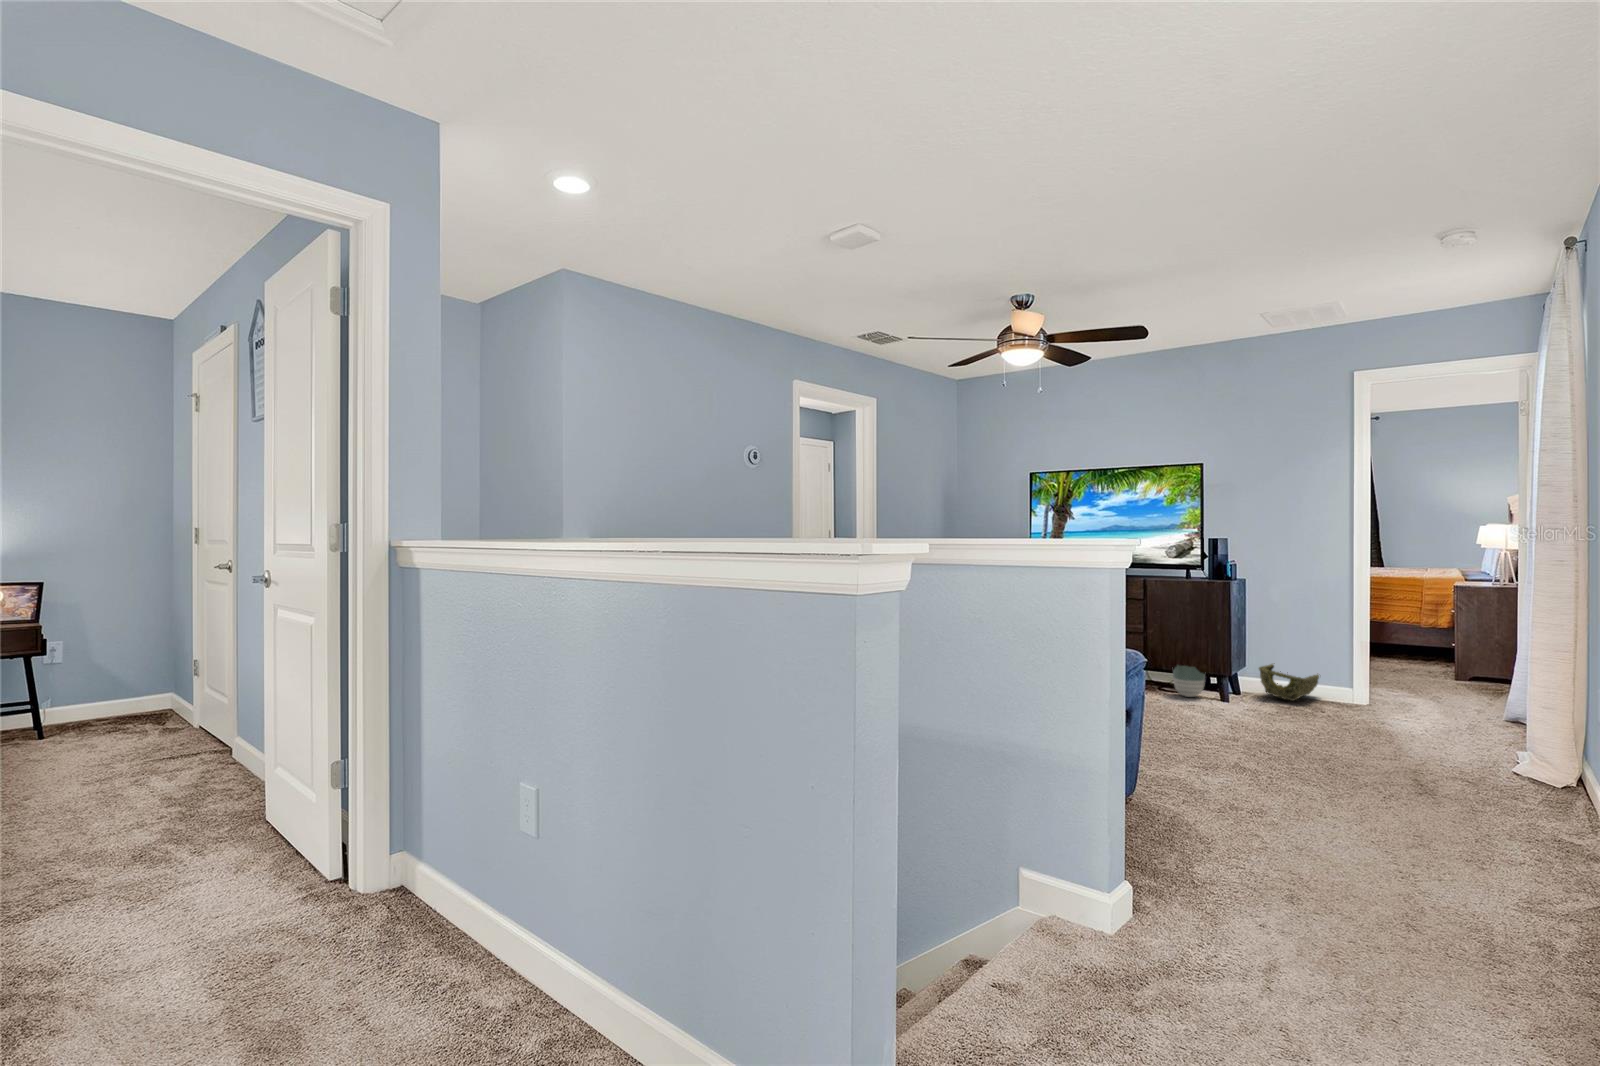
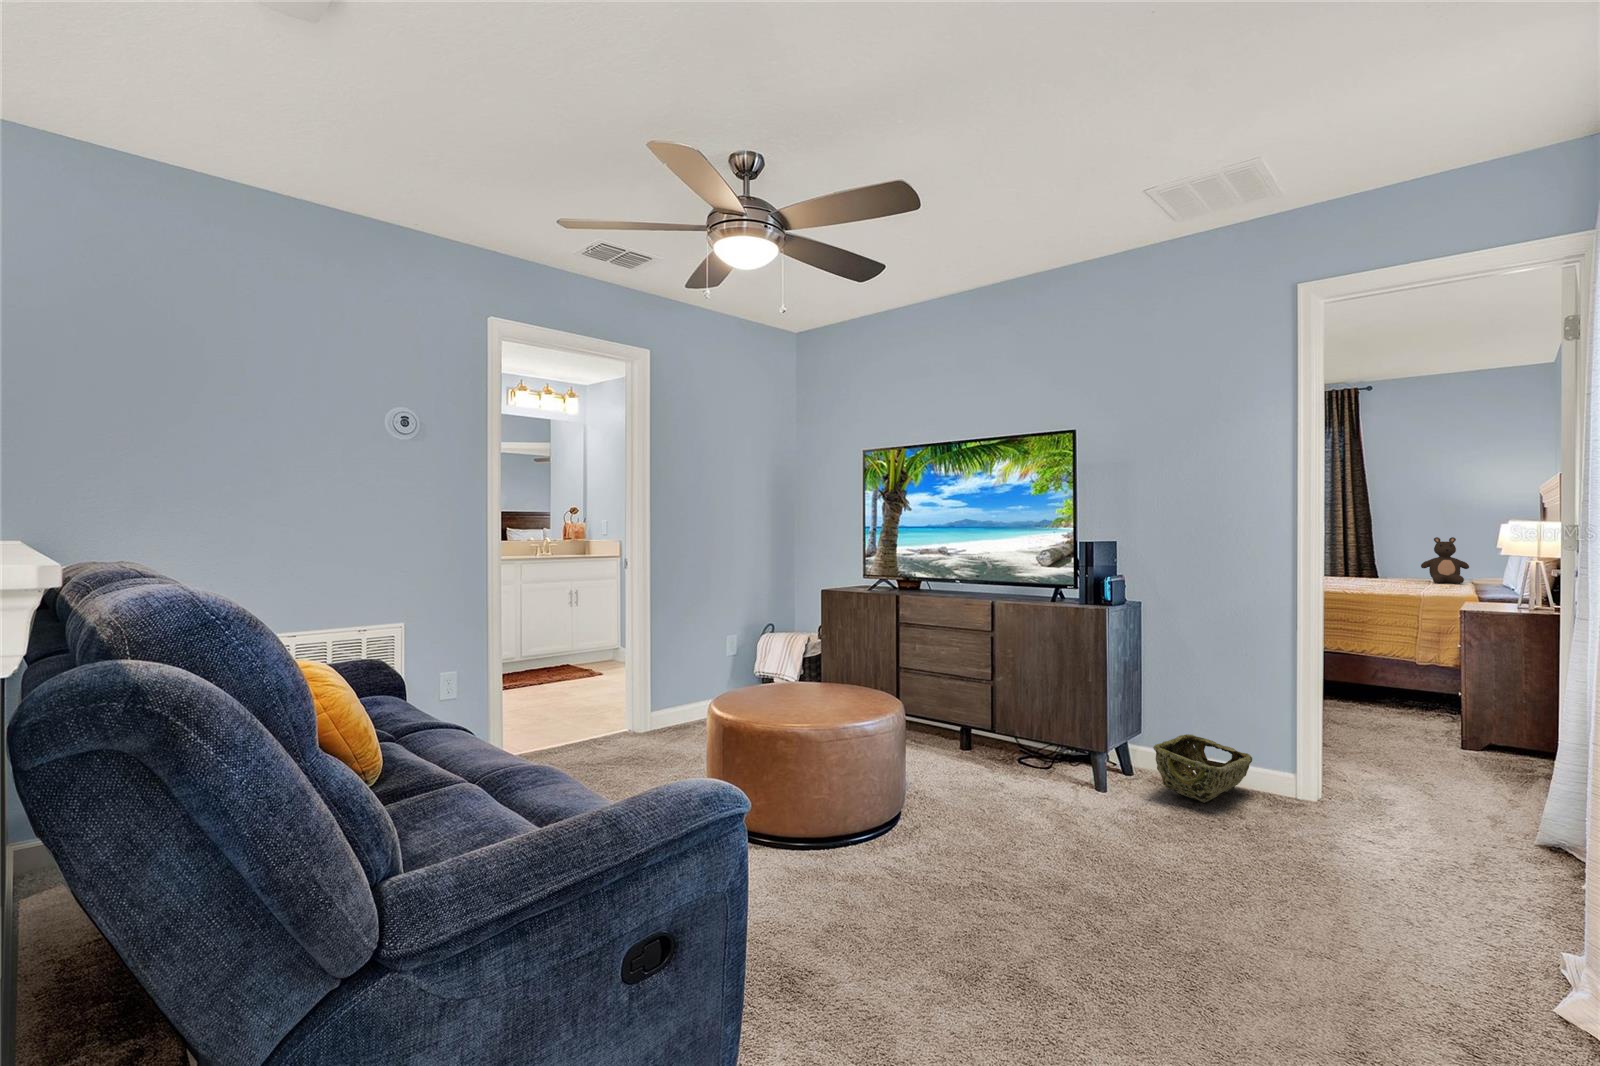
teddy bear: none [1424,537,1461,571] -> present [1421,537,1469,584]
planter: present [1173,665,1205,697] -> none [1022,734,1071,792]

